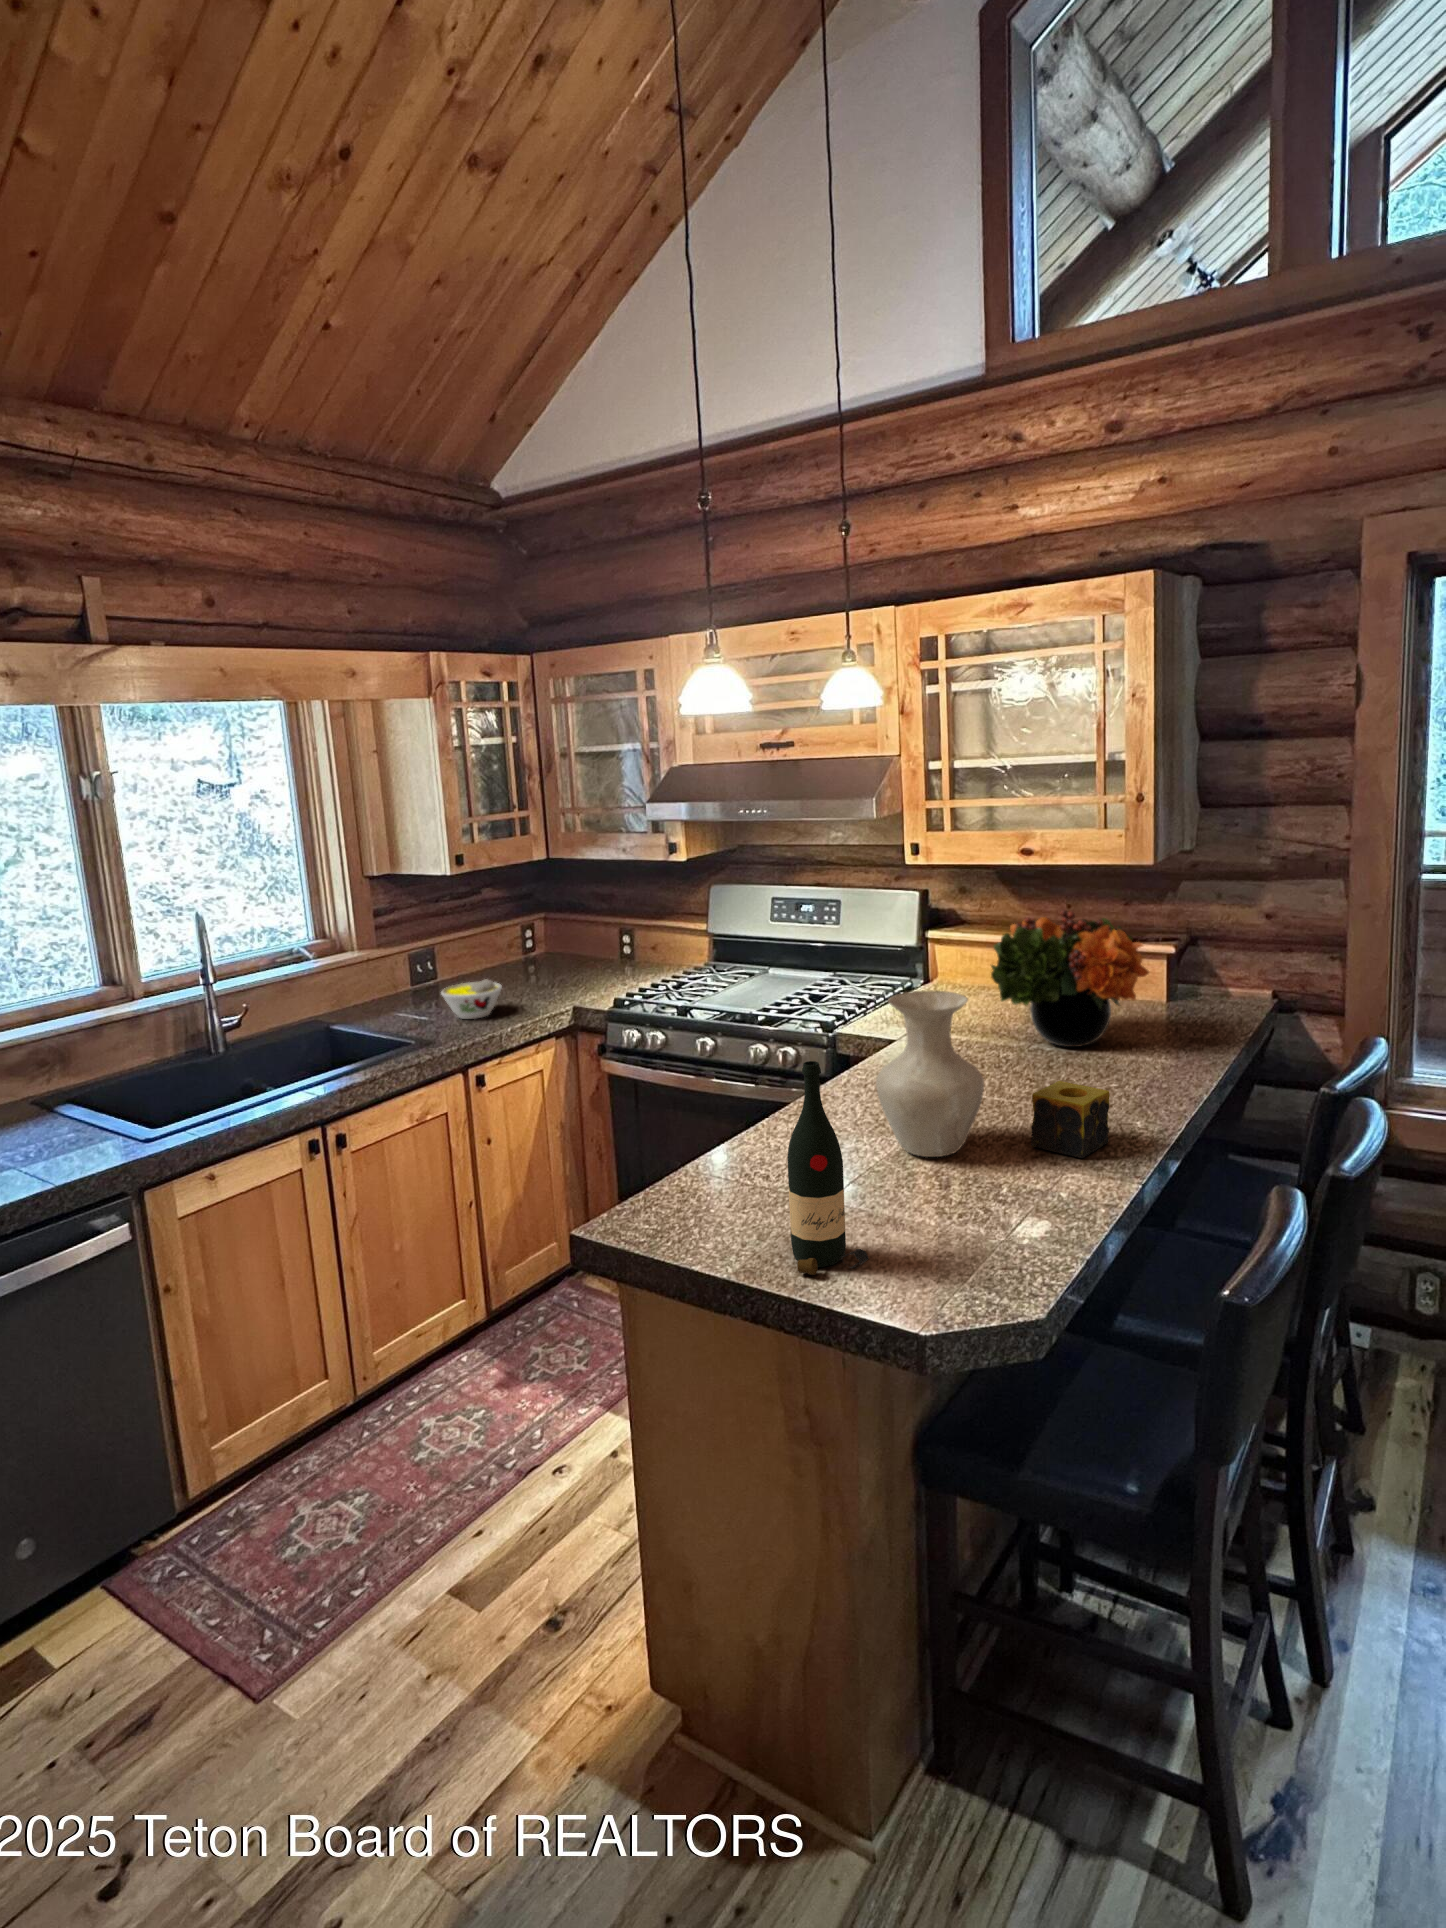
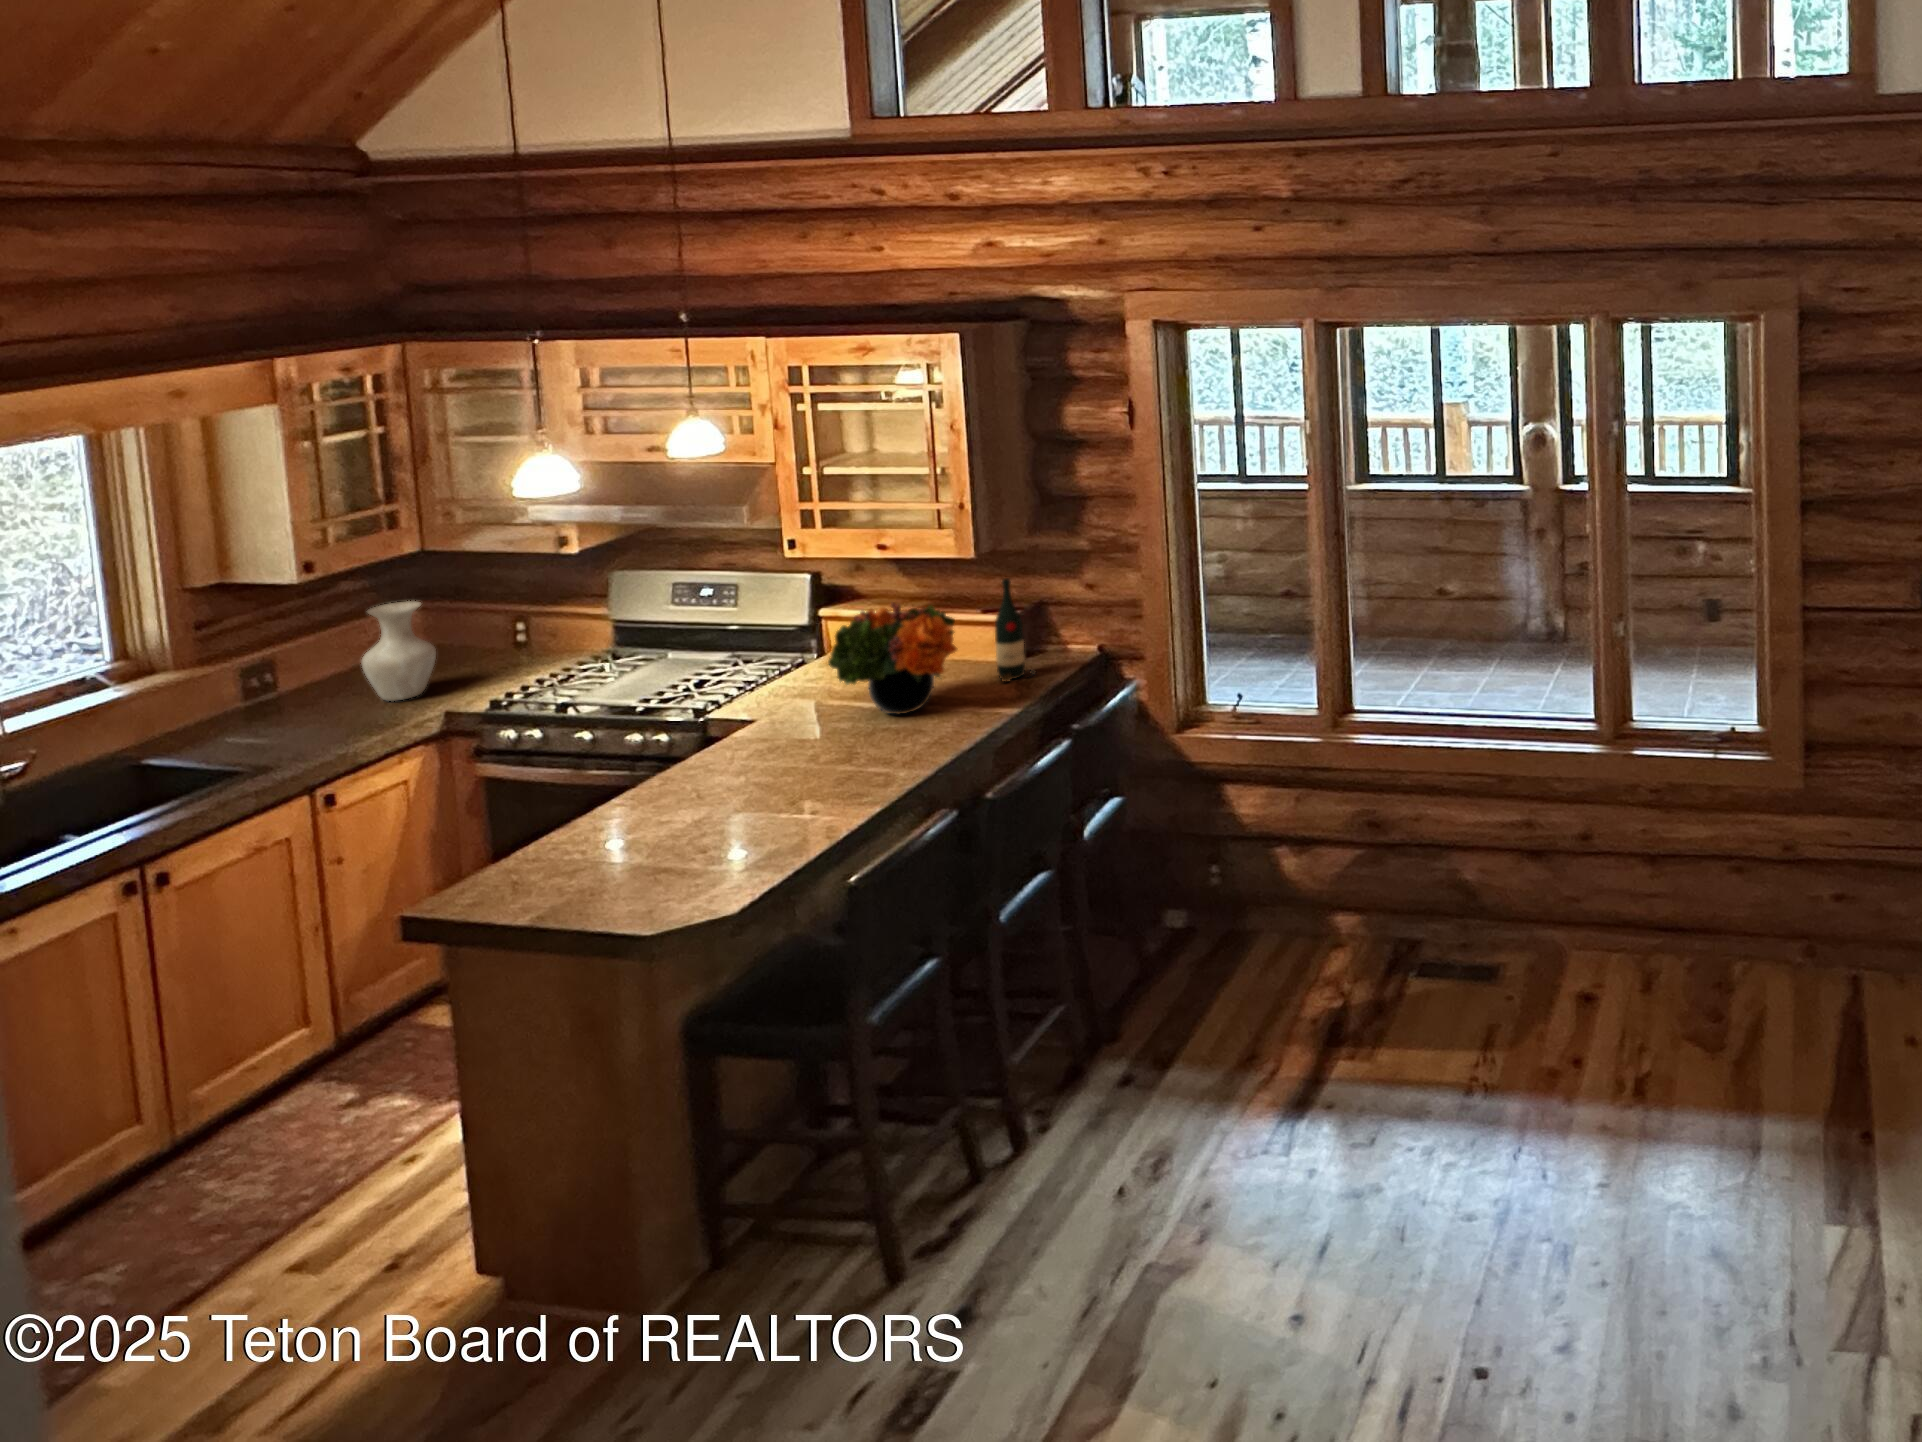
bowl: present [441,979,502,1019] -> none [283,693,359,737]
vase: present [876,991,984,1157] -> present [362,601,436,701]
wine bottle: present [787,1061,868,1275] -> present [995,578,1036,682]
candle: present [1031,1081,1109,1158] -> none [805,750,866,806]

